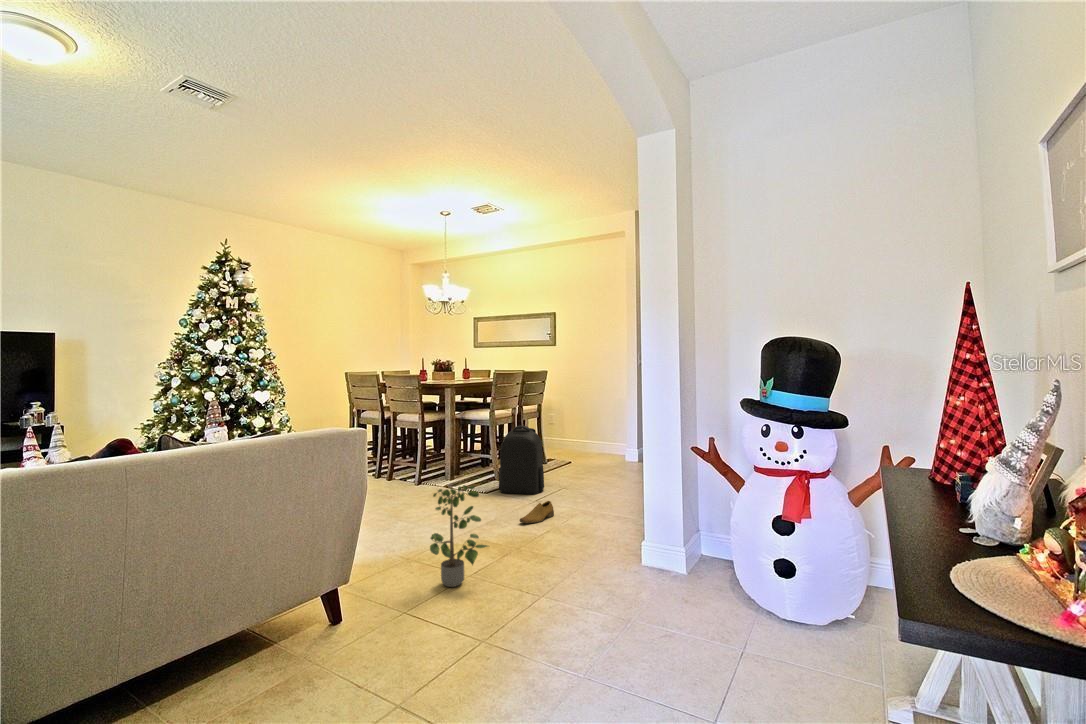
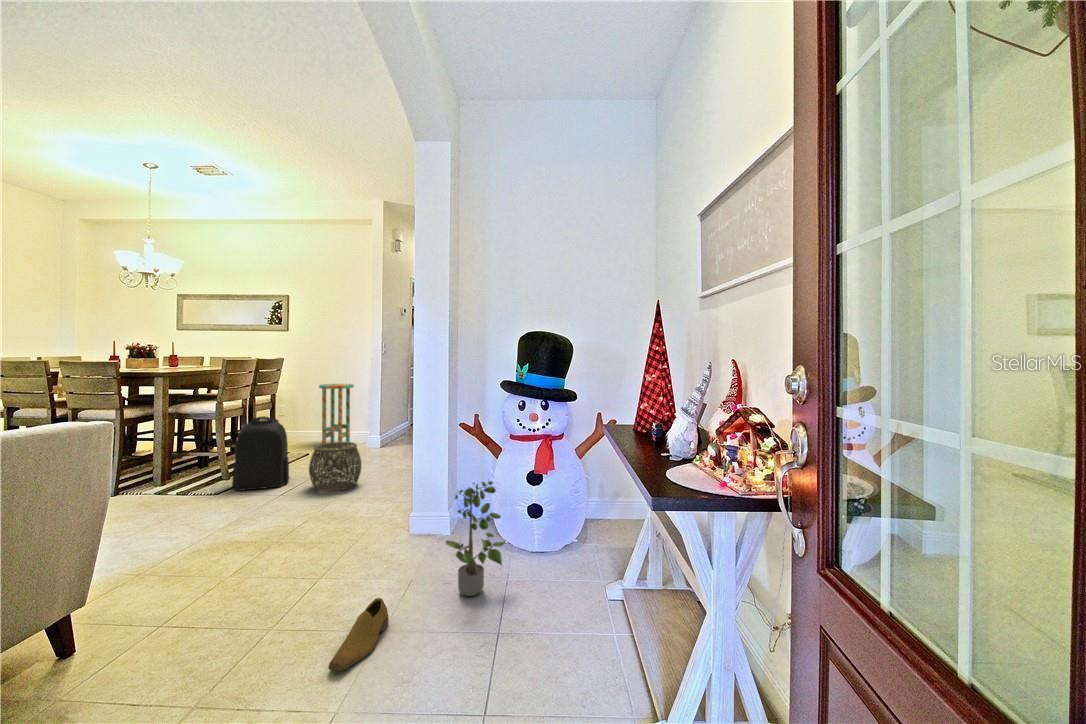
side table: none [577,395,609,461] -> present [319,384,354,444]
woven basket: none [558,456,607,506] -> present [309,442,362,492]
potted plant: present [430,485,488,587] -> present [445,481,505,596]
shoe: present [520,501,554,523] -> present [328,598,389,671]

